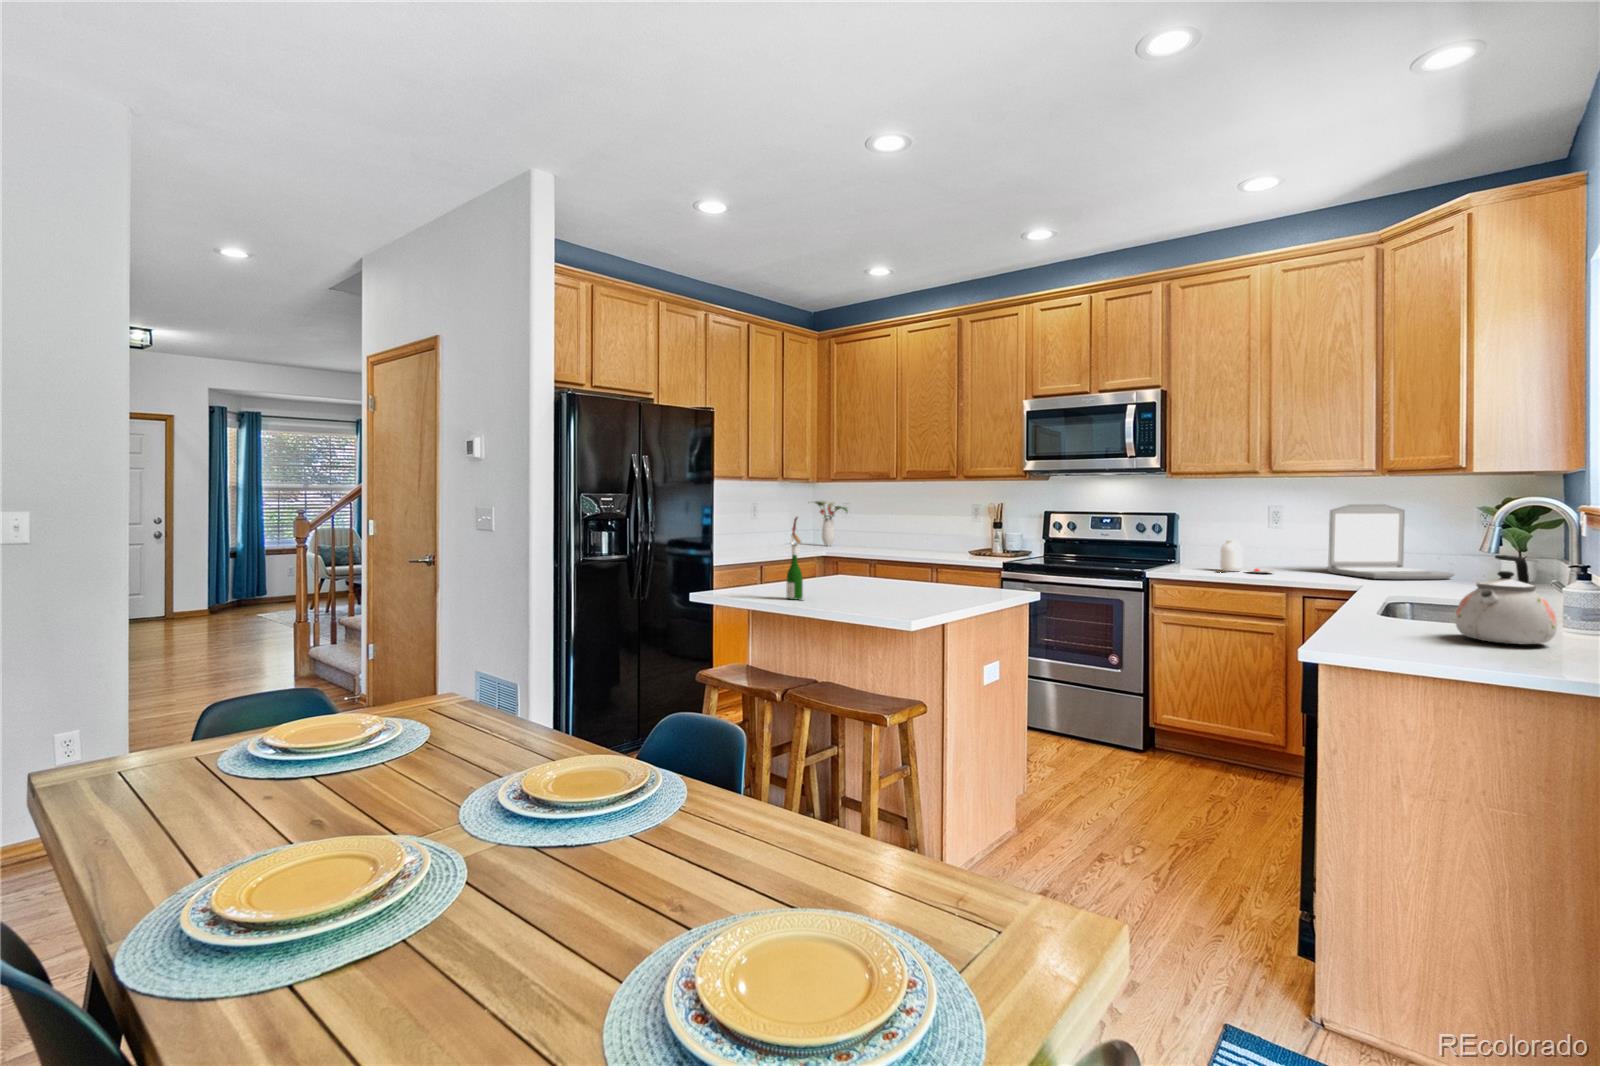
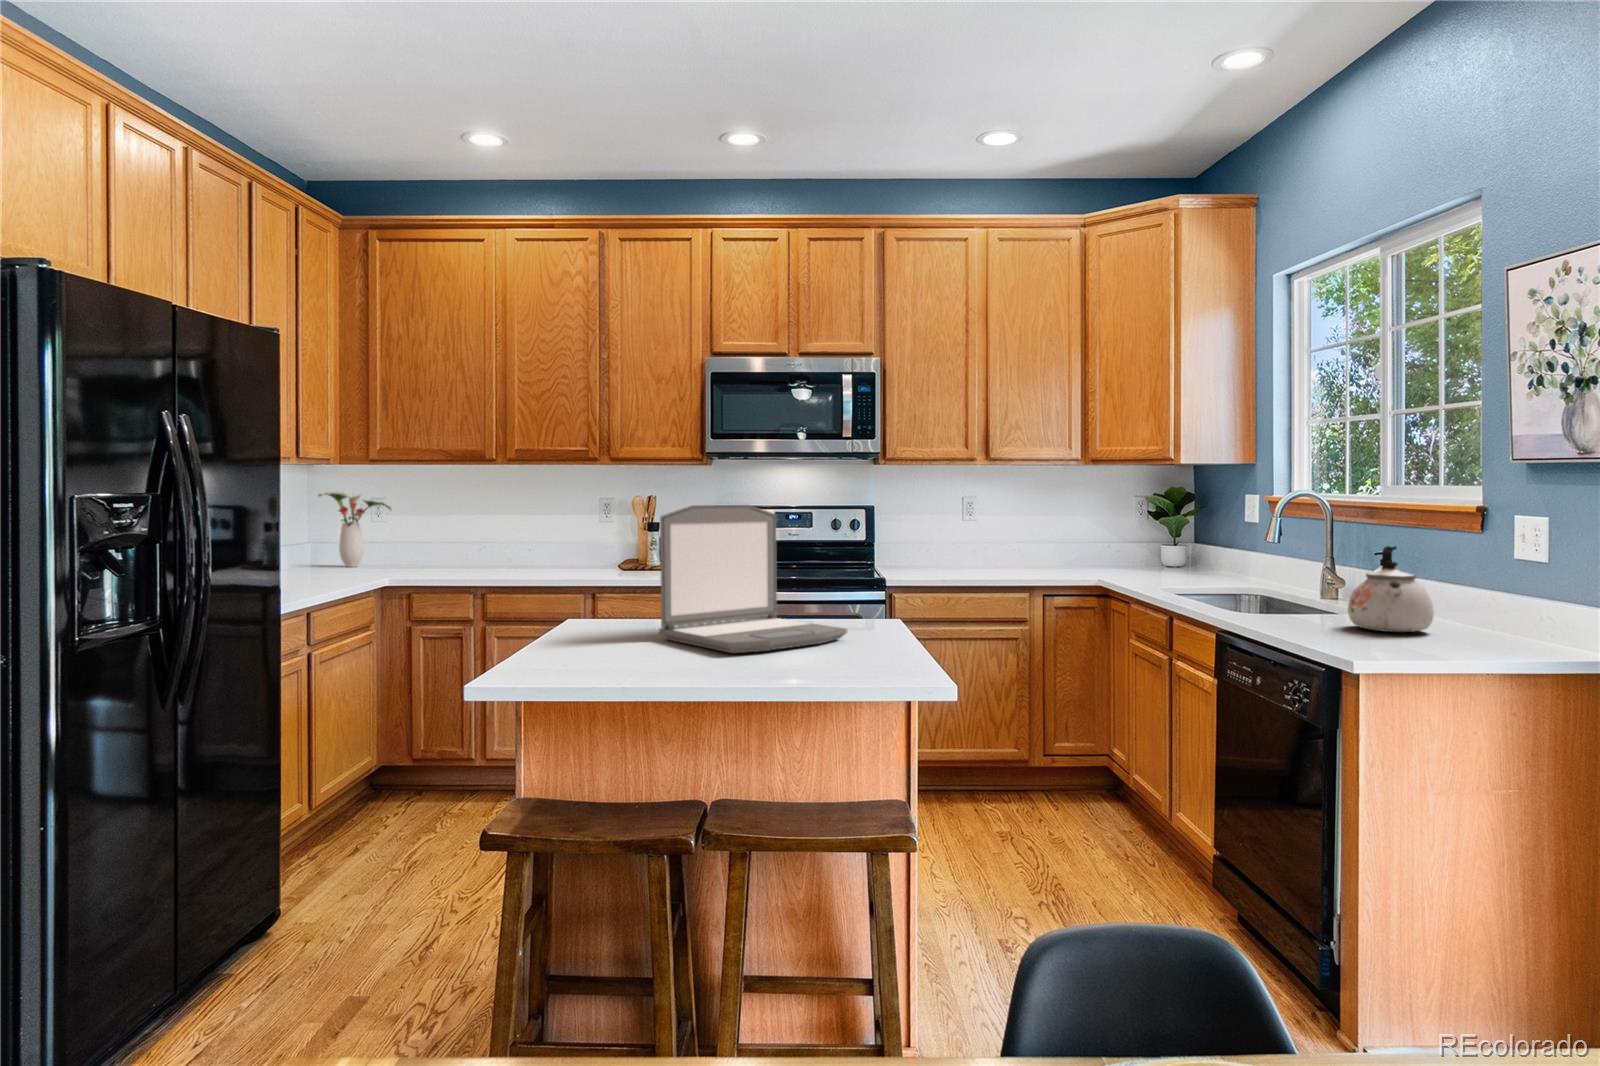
laptop: present [1327,504,1455,579] -> present [659,505,848,653]
wine bottle: present [786,517,803,600] -> none [596,519,638,668]
jar: present [1220,540,1273,573] -> none [949,538,1008,575]

